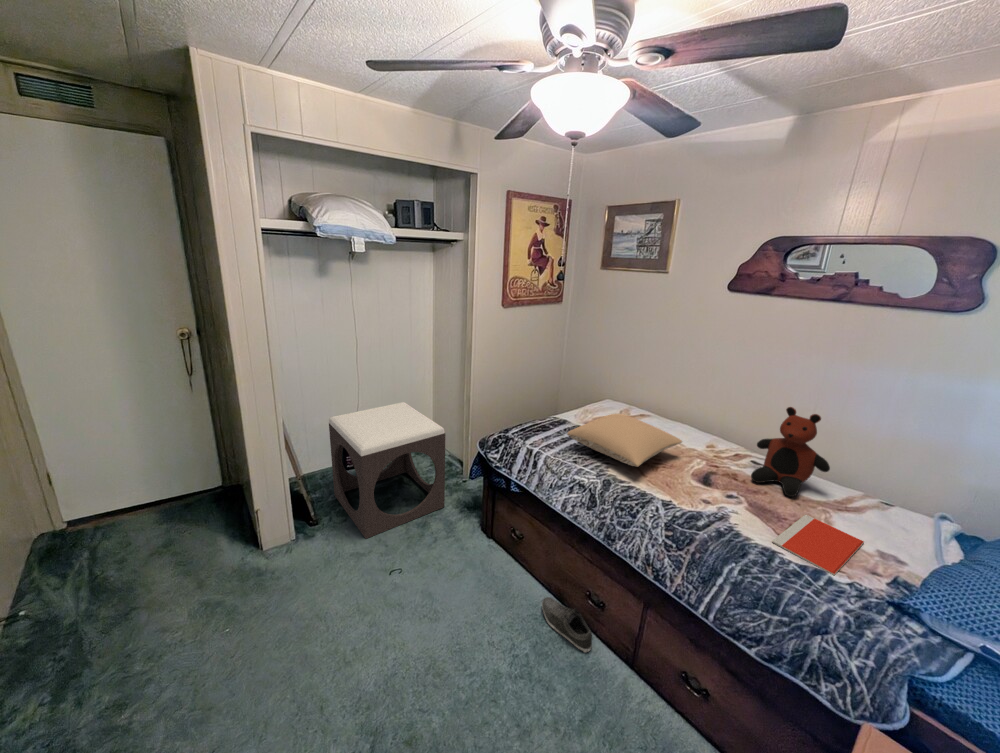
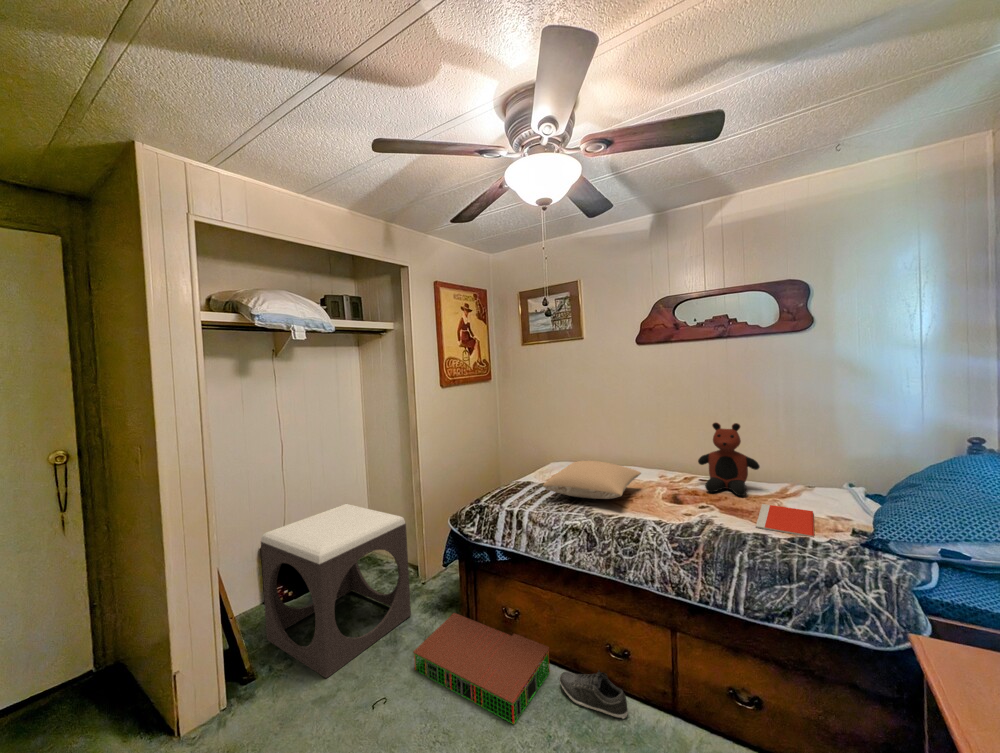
storage bin: none [431,517,542,623] -> present [413,613,550,724]

